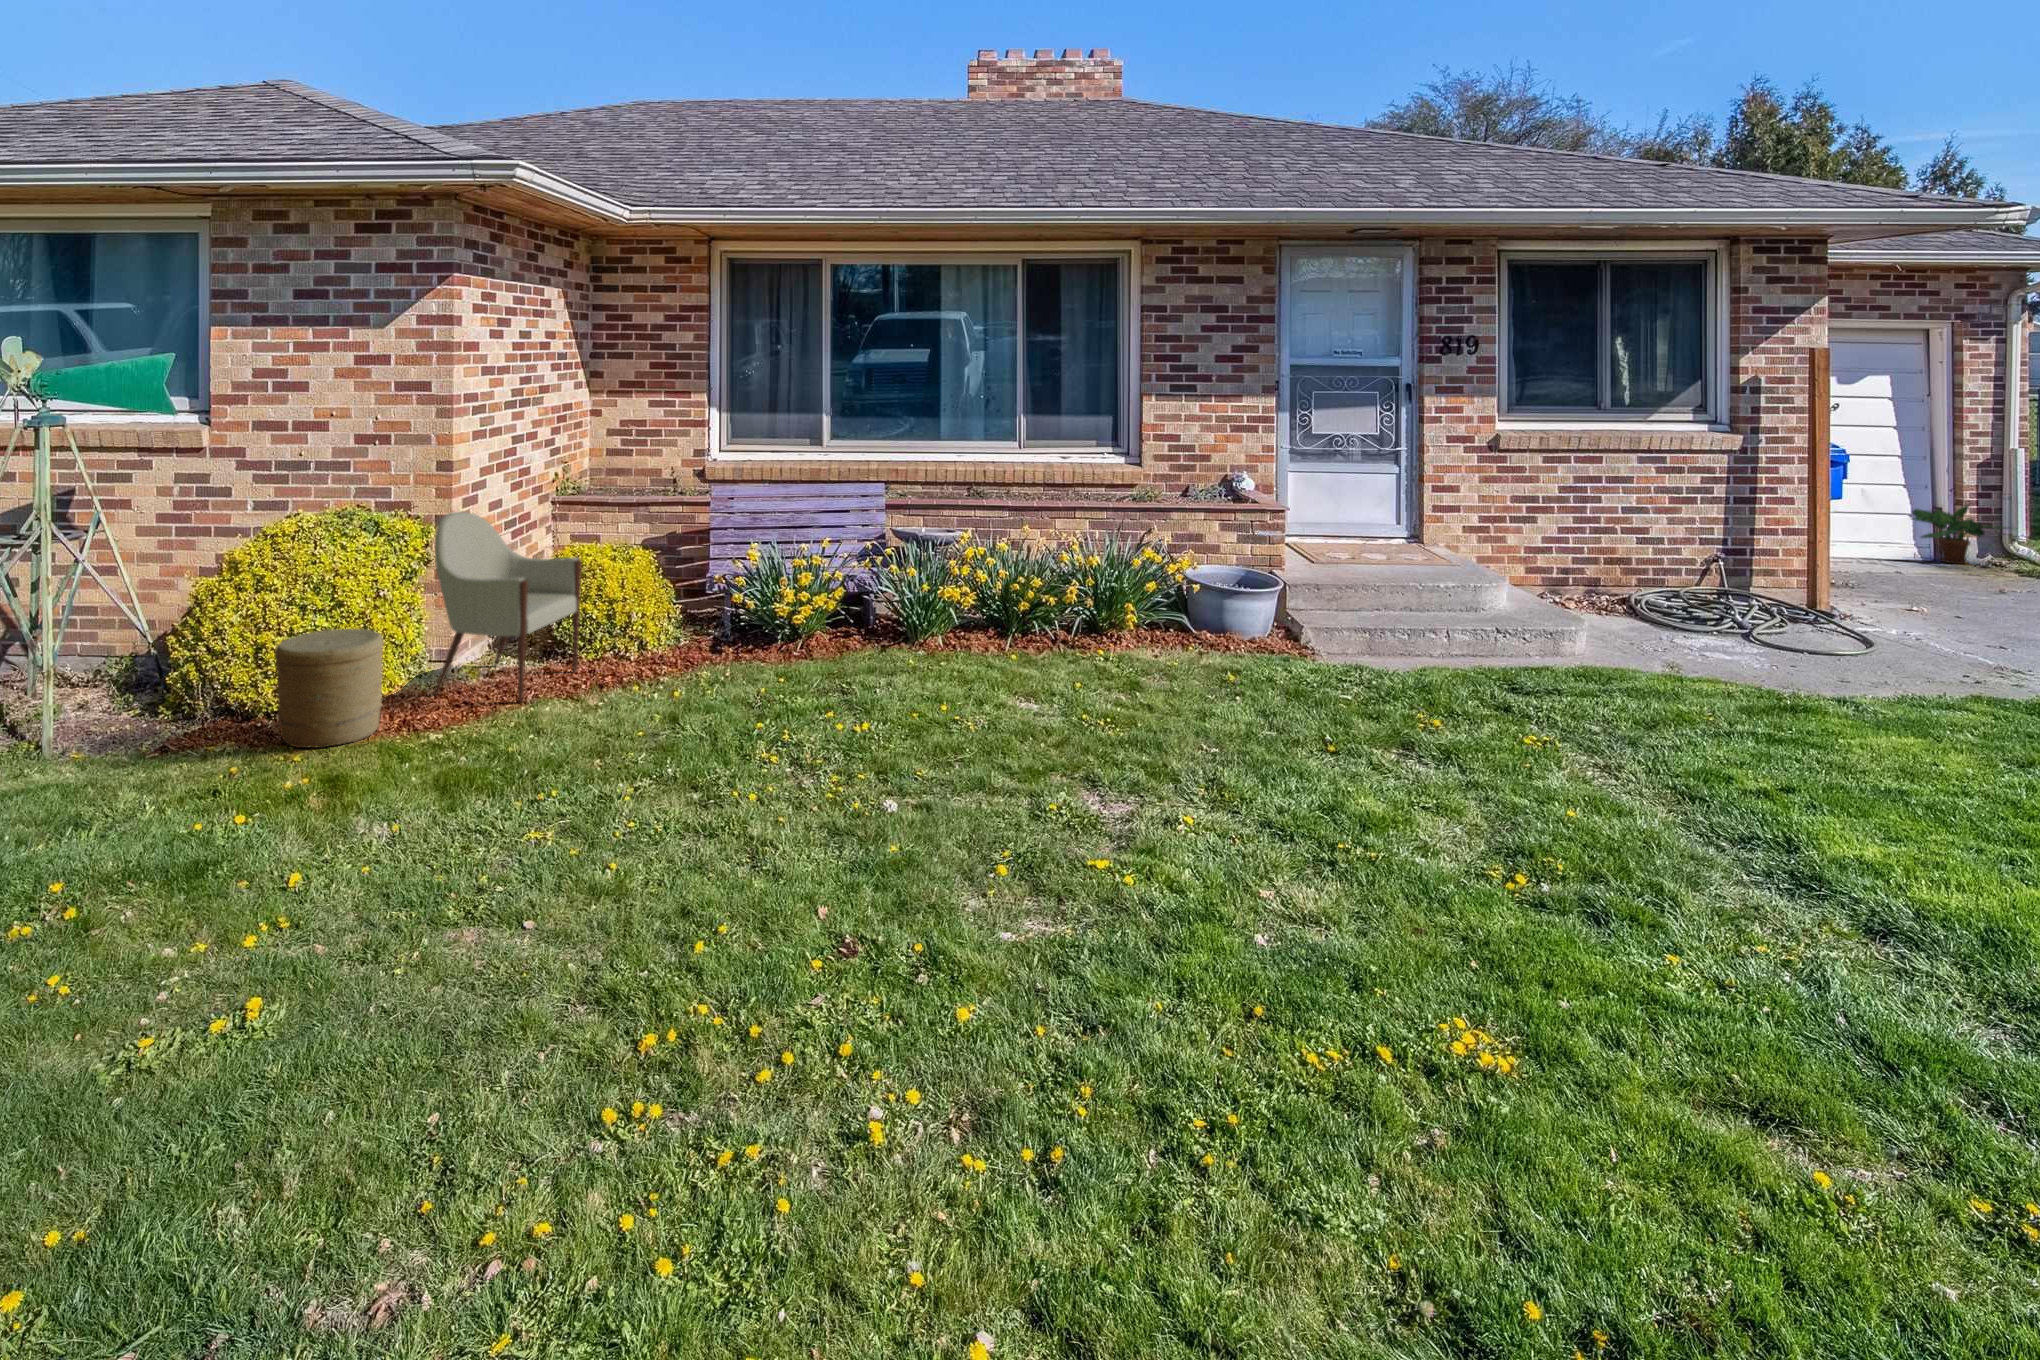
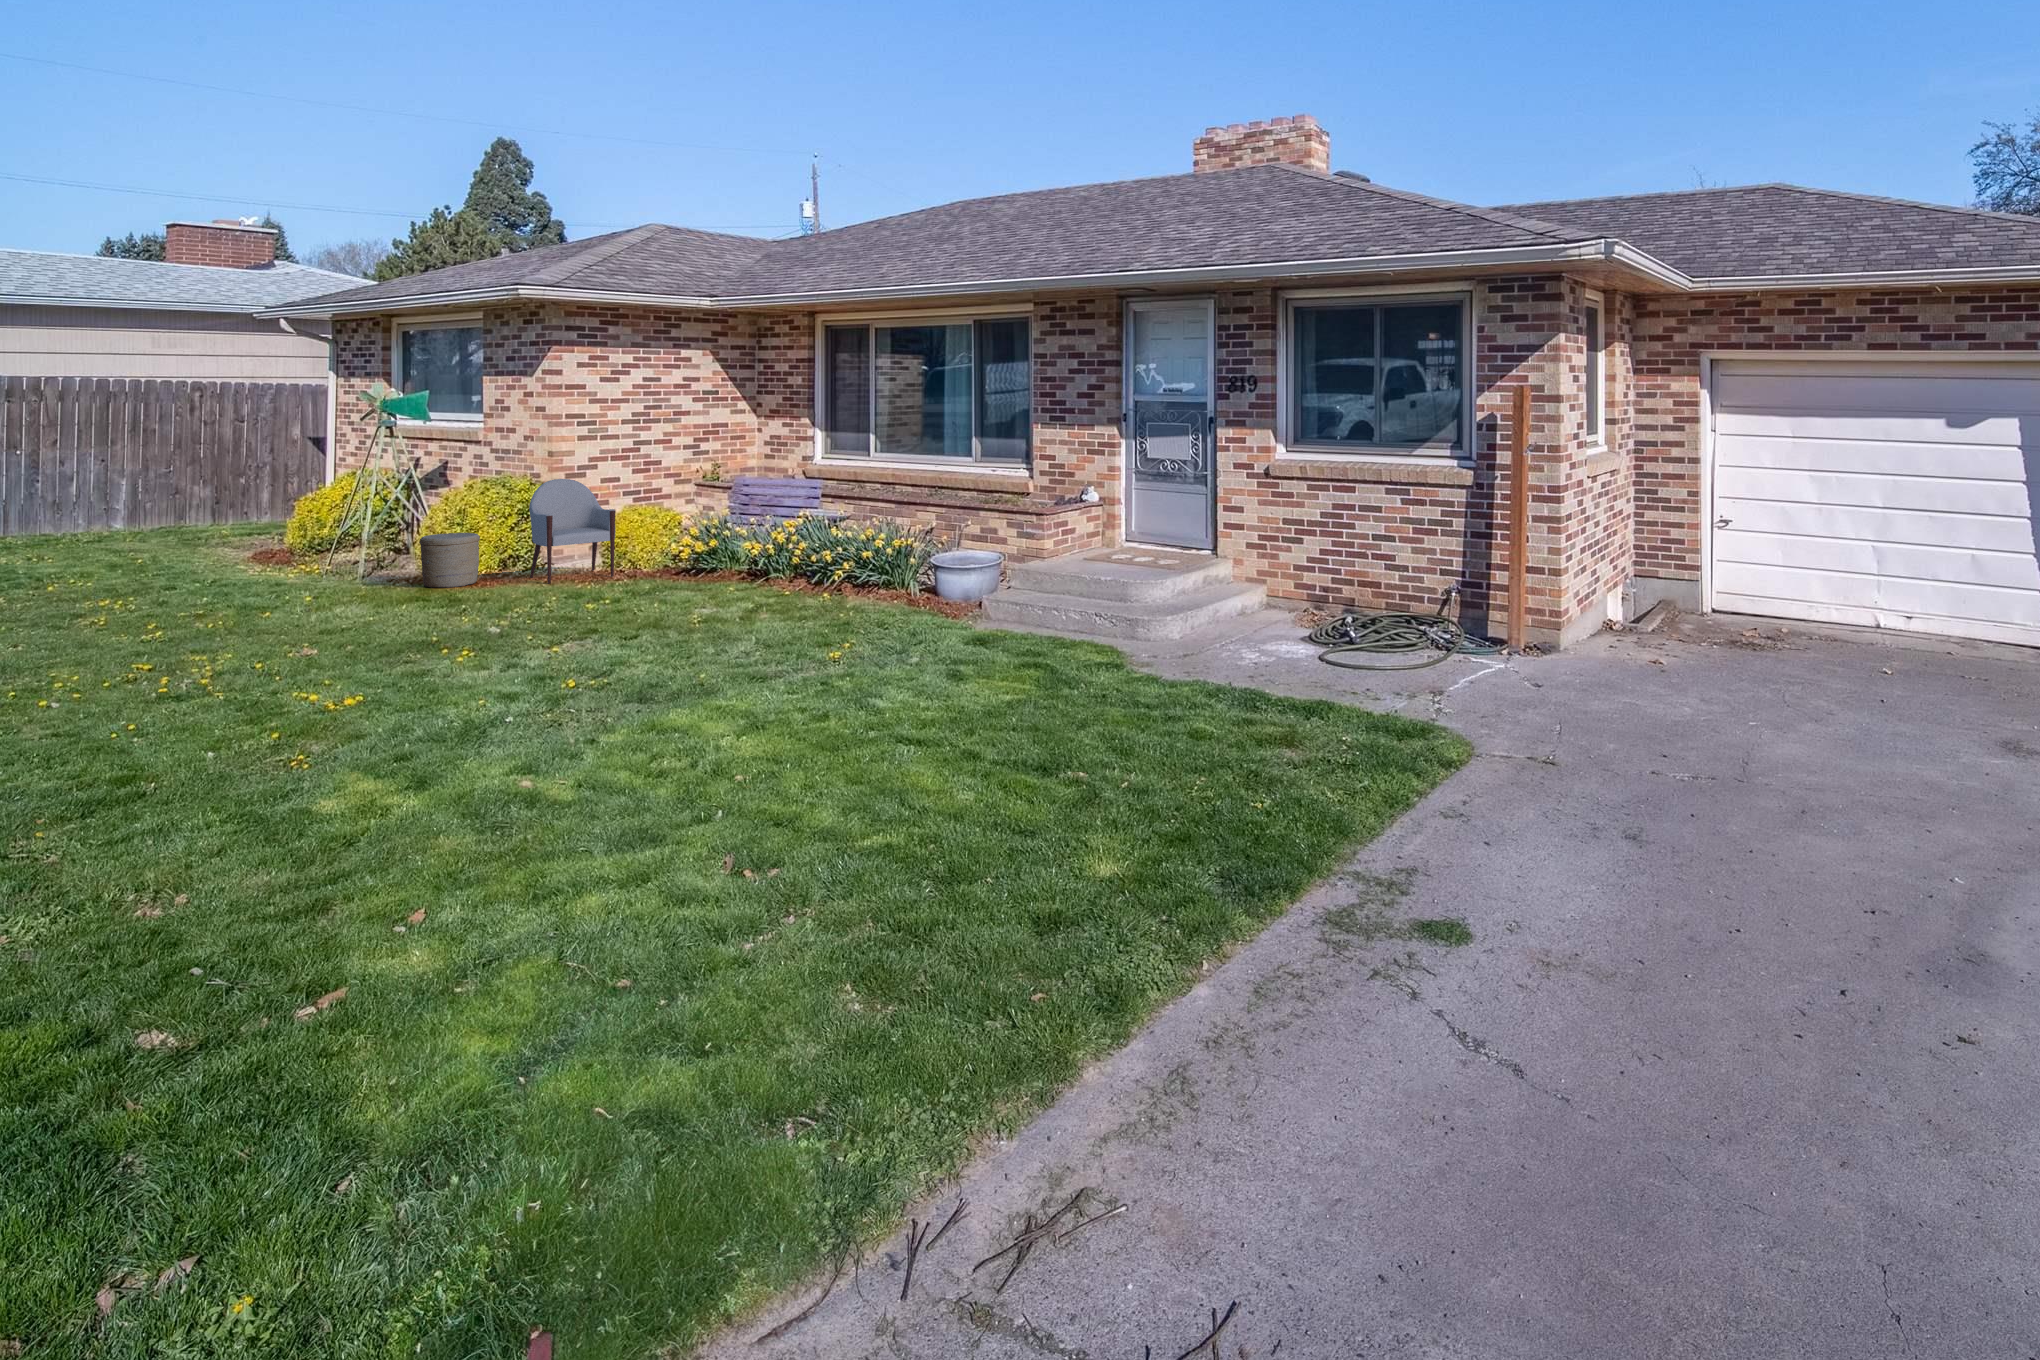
potted plant: present [1912,505,2004,564] -> none [1856,568,1971,638]

